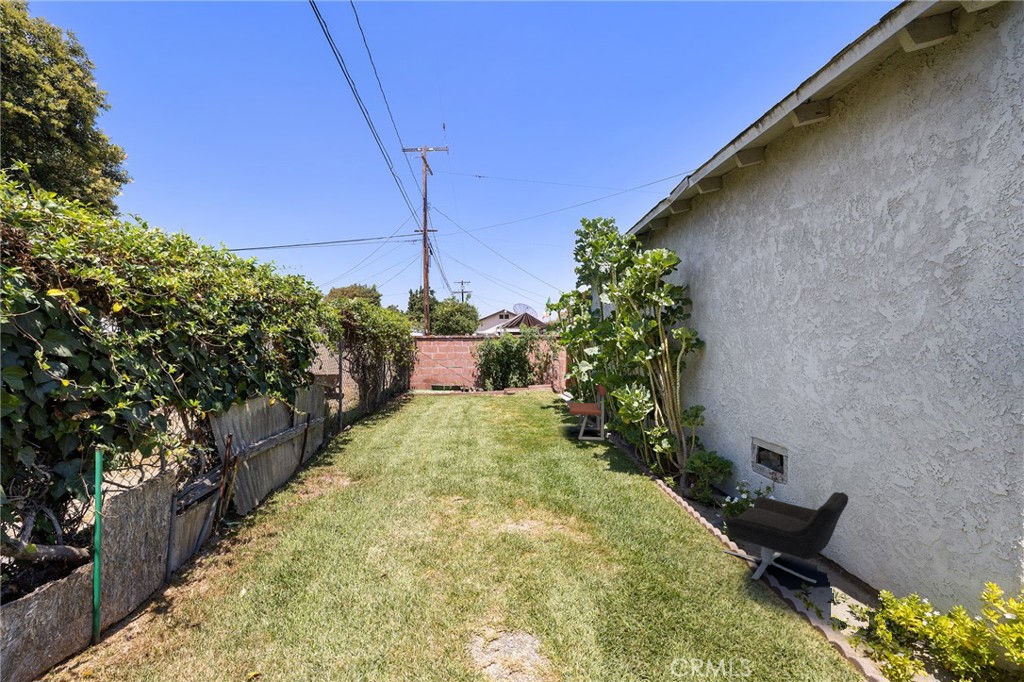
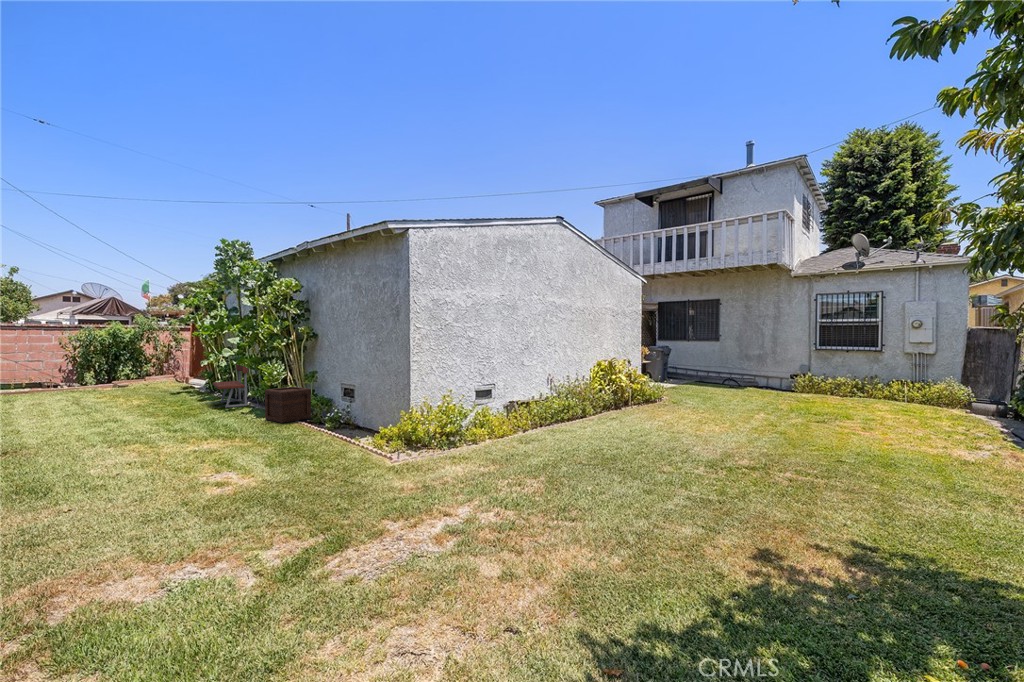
wooden crate: none [619,428,692,493] -> present [265,387,311,423]
lounge chair: present [723,492,848,583] -> none [324,396,373,436]

